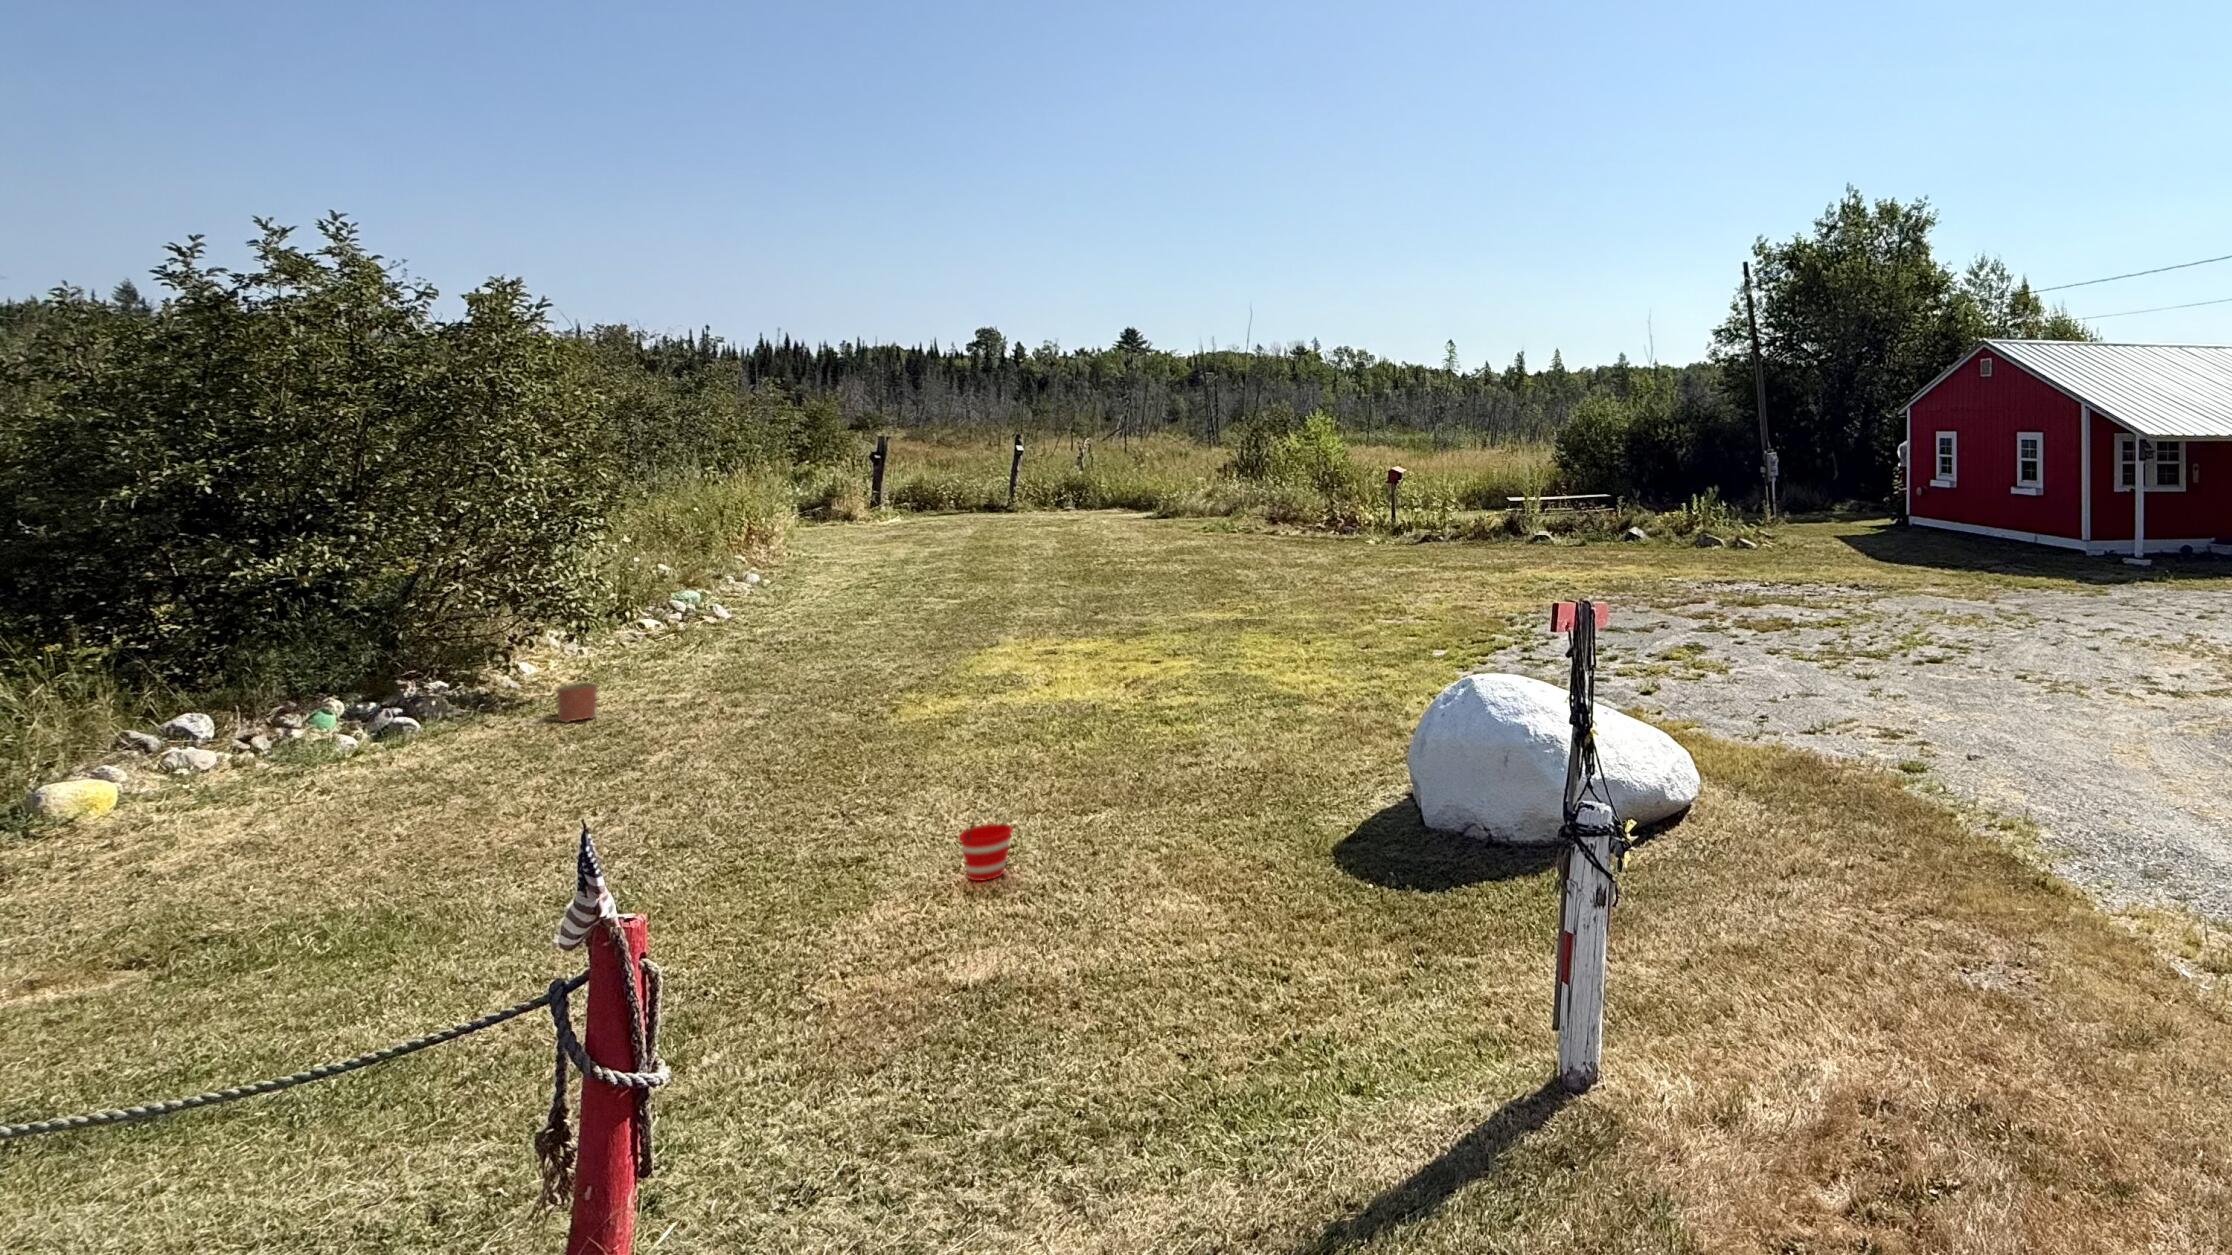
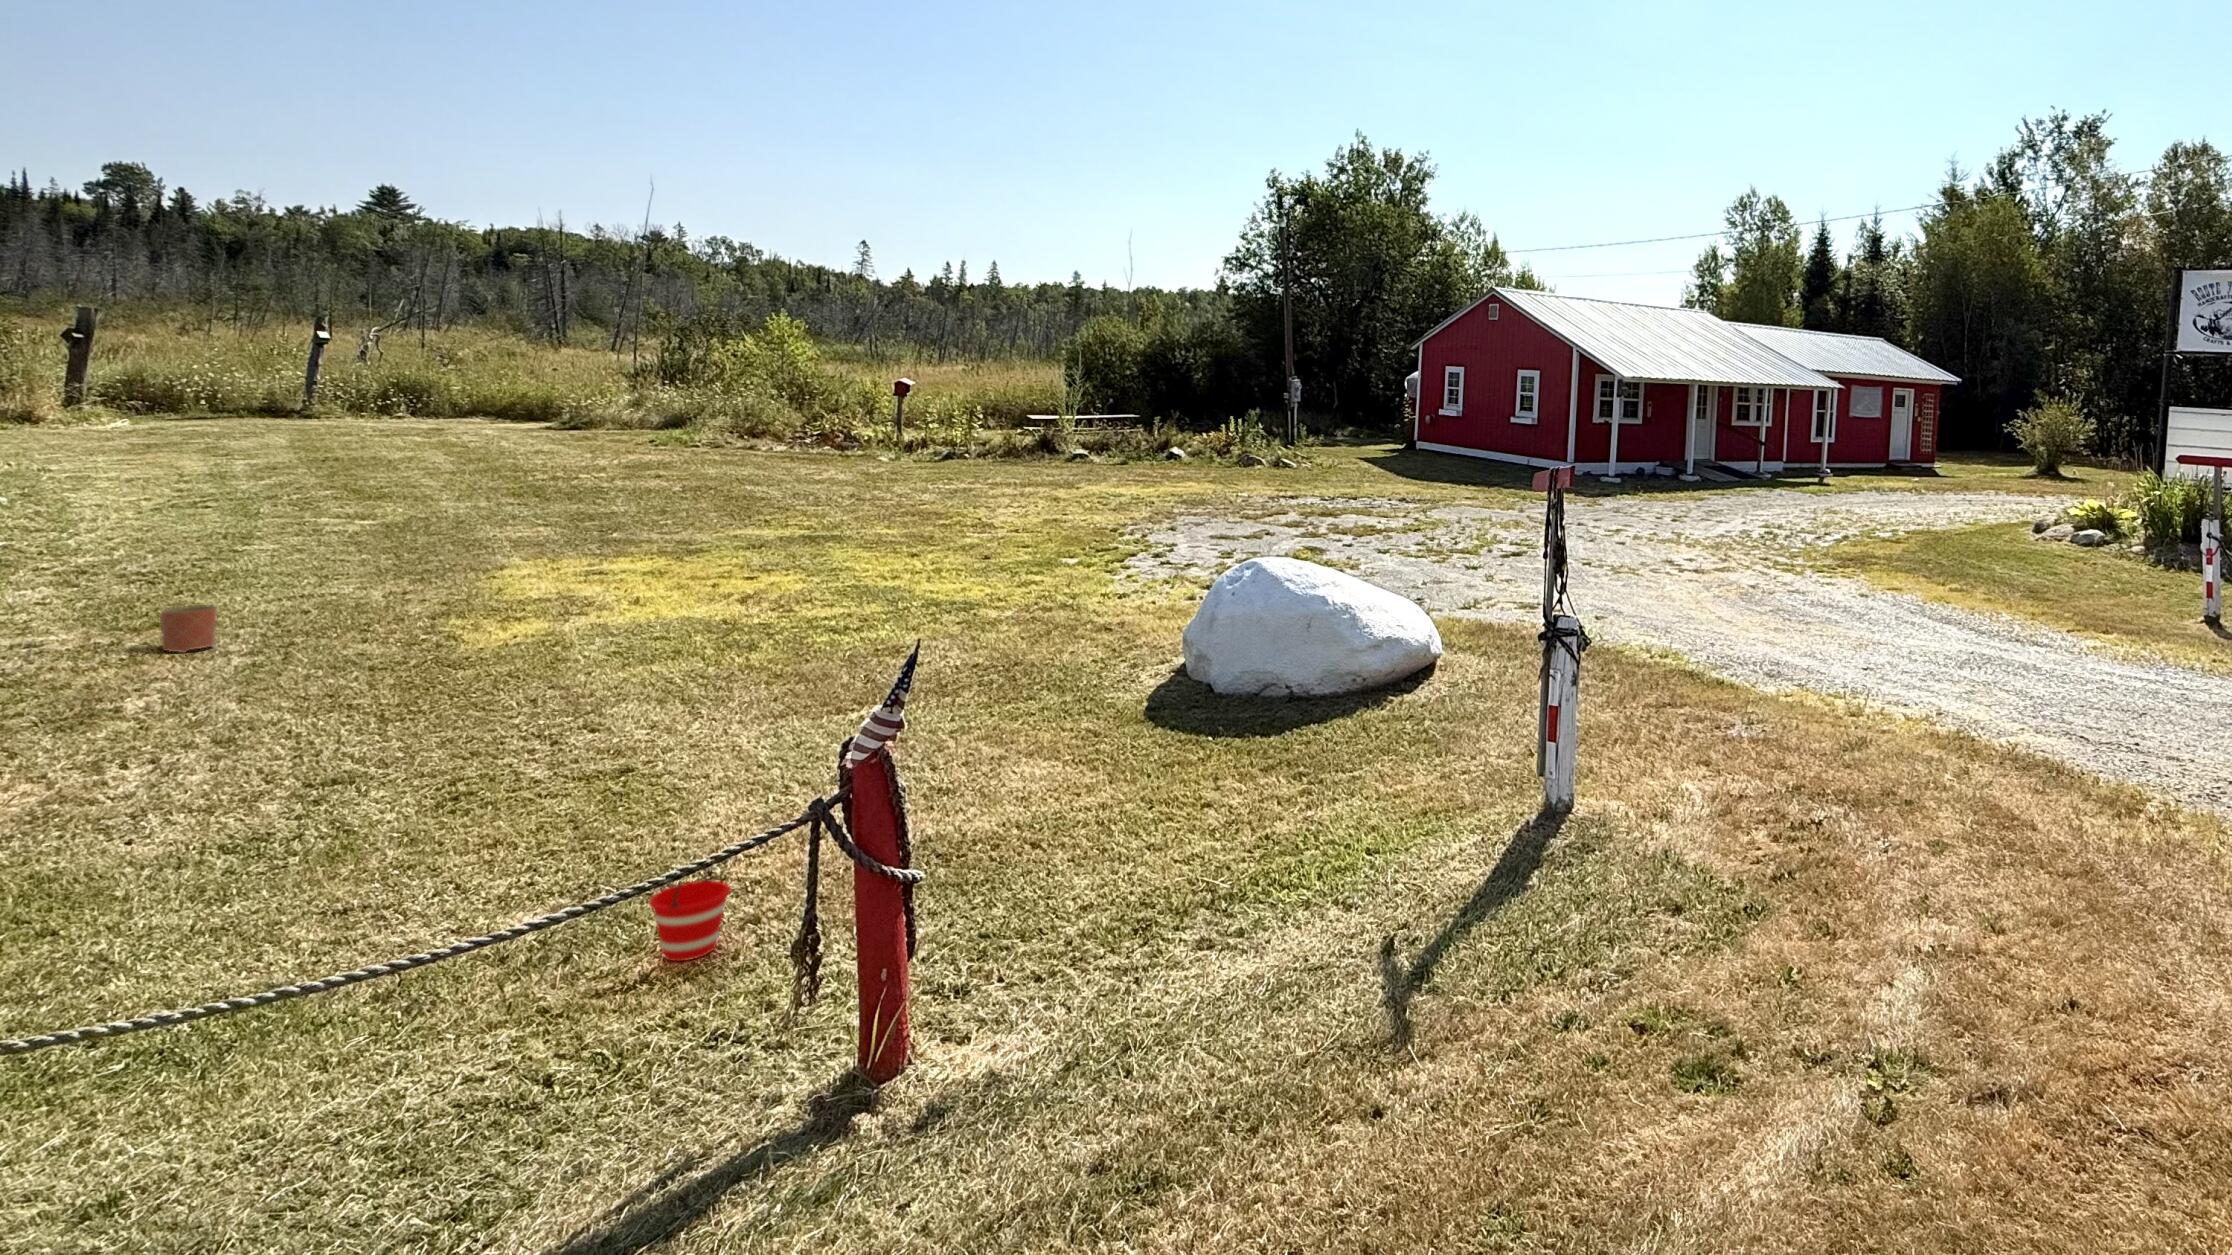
bucket: present [958,810,1013,881] -> present [649,869,731,961]

